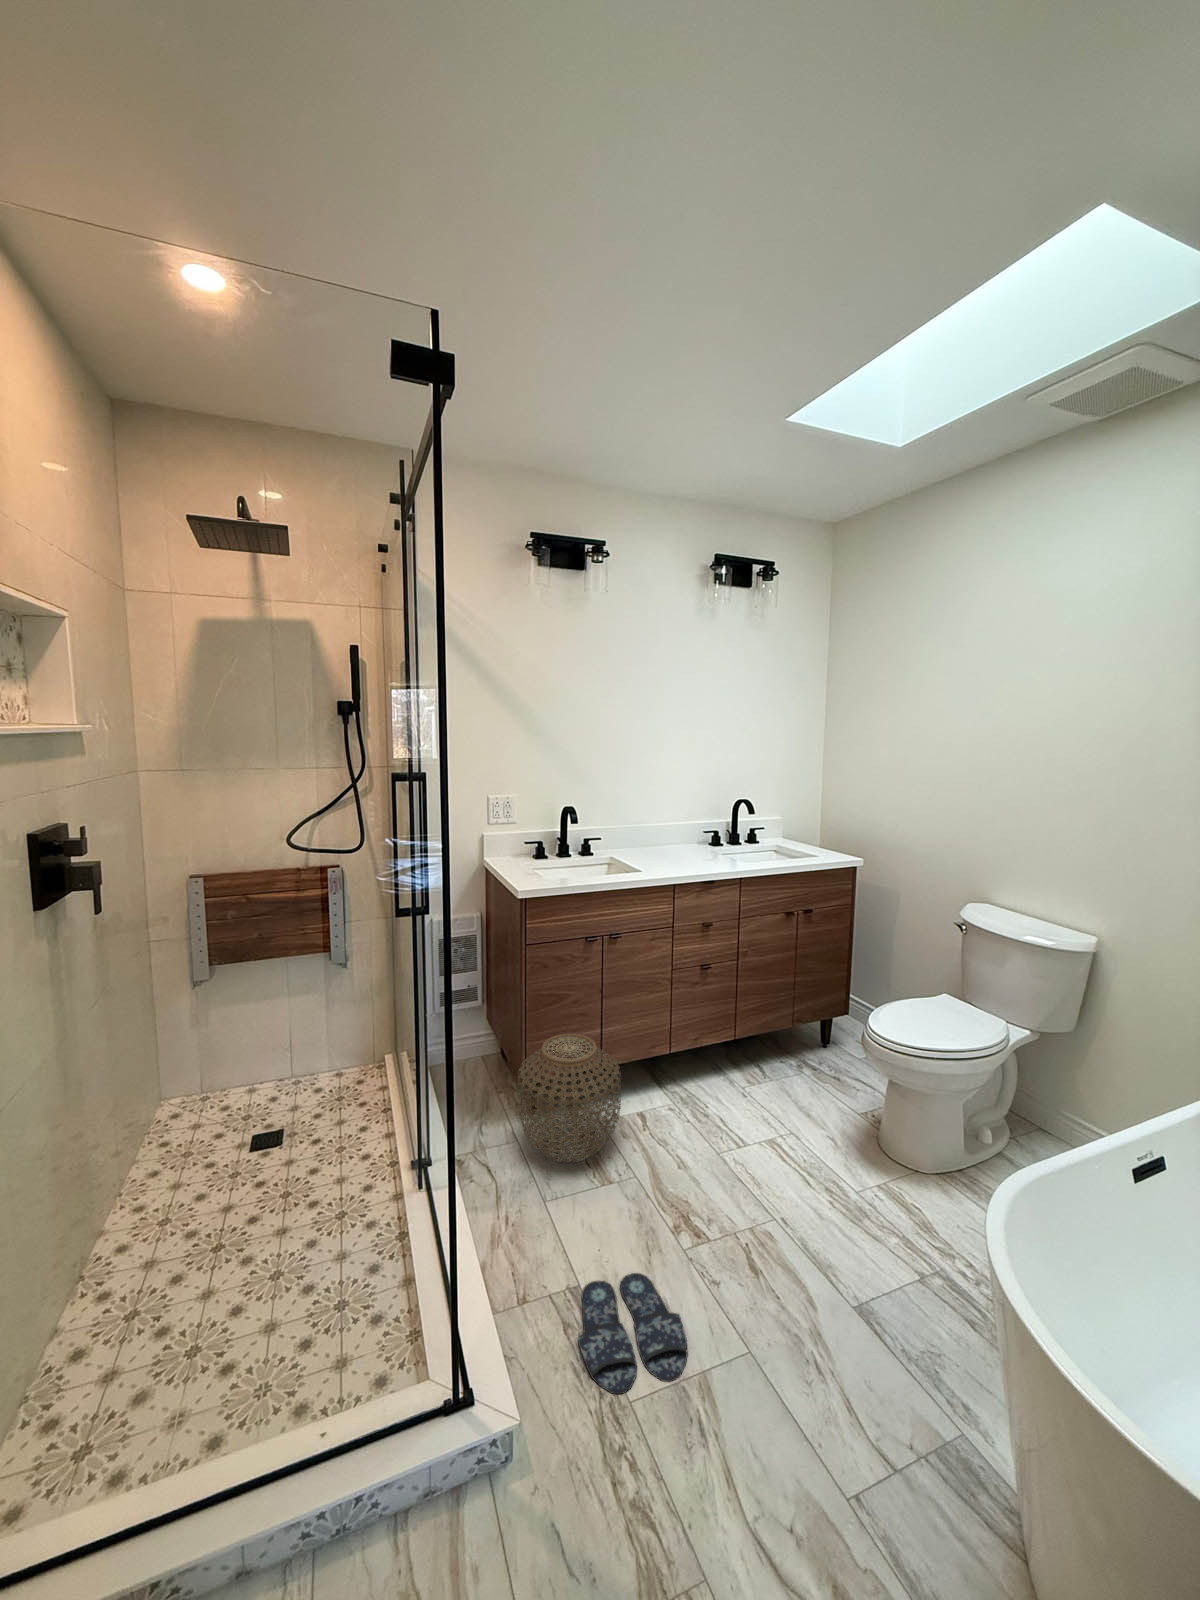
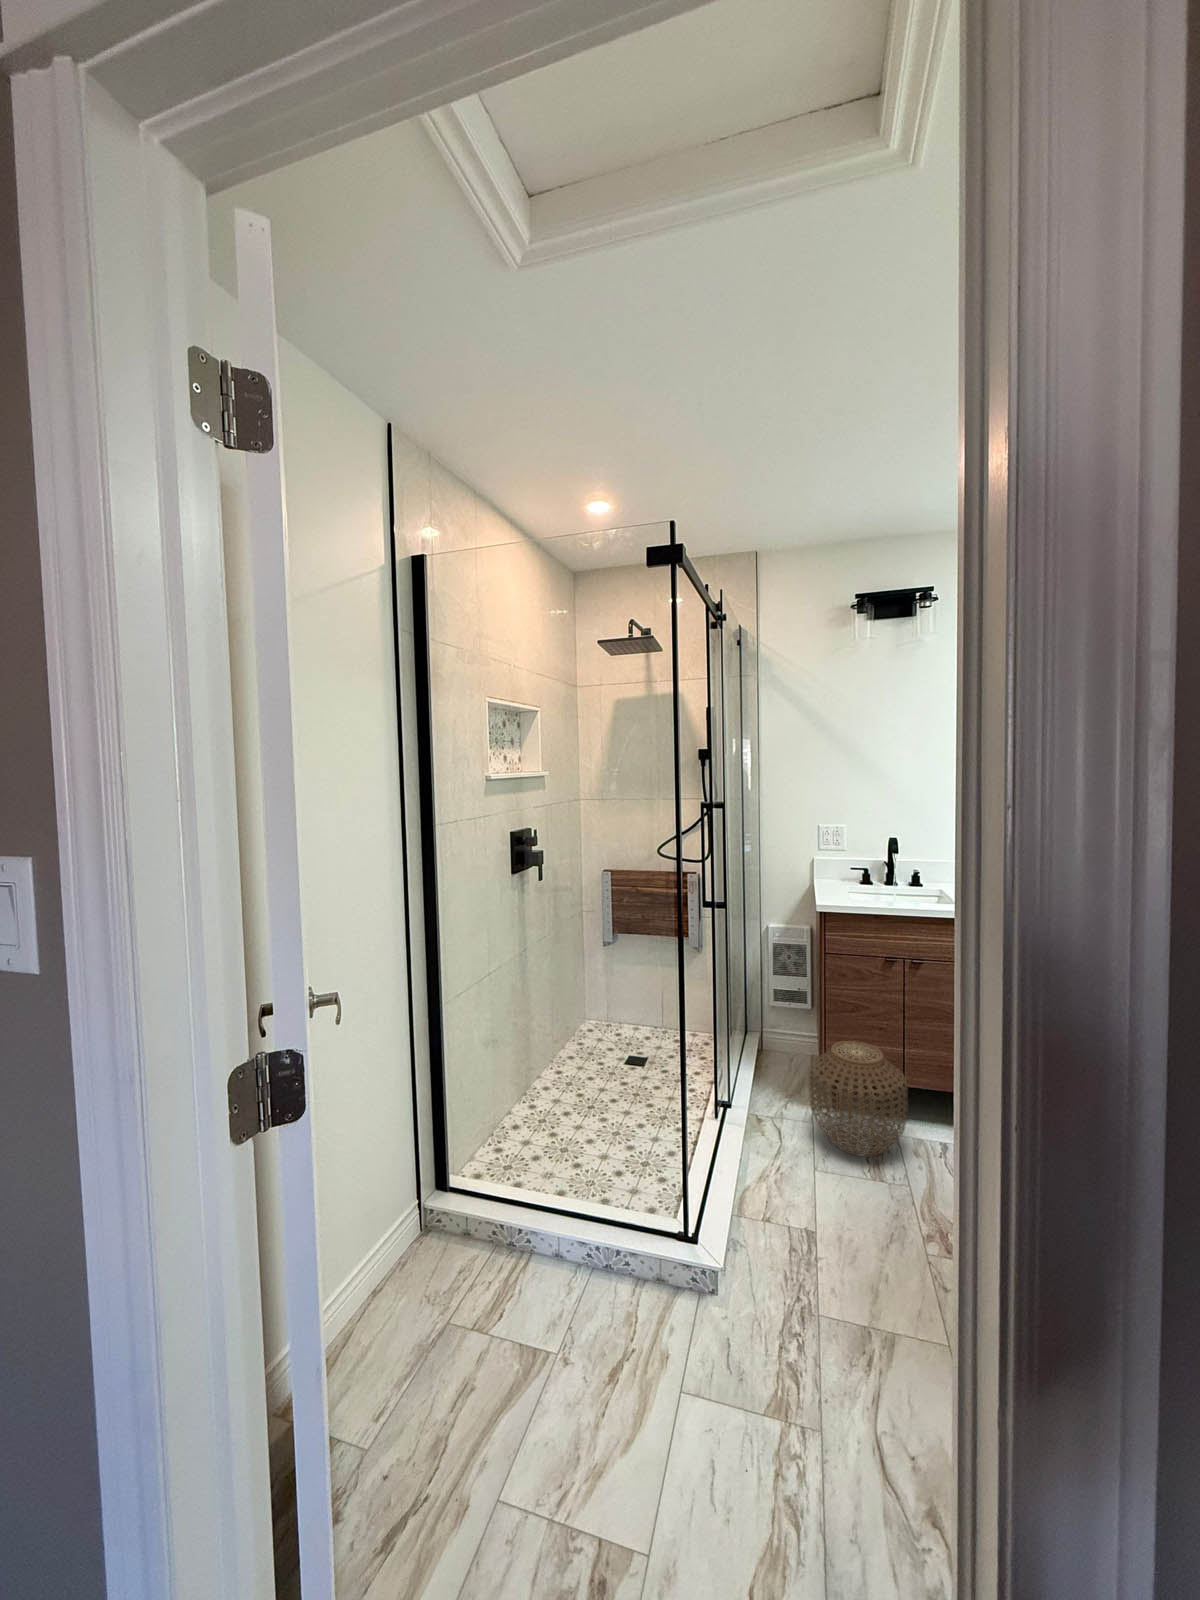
slippers: present [578,1273,688,1394] -> none [795,1233,892,1323]

